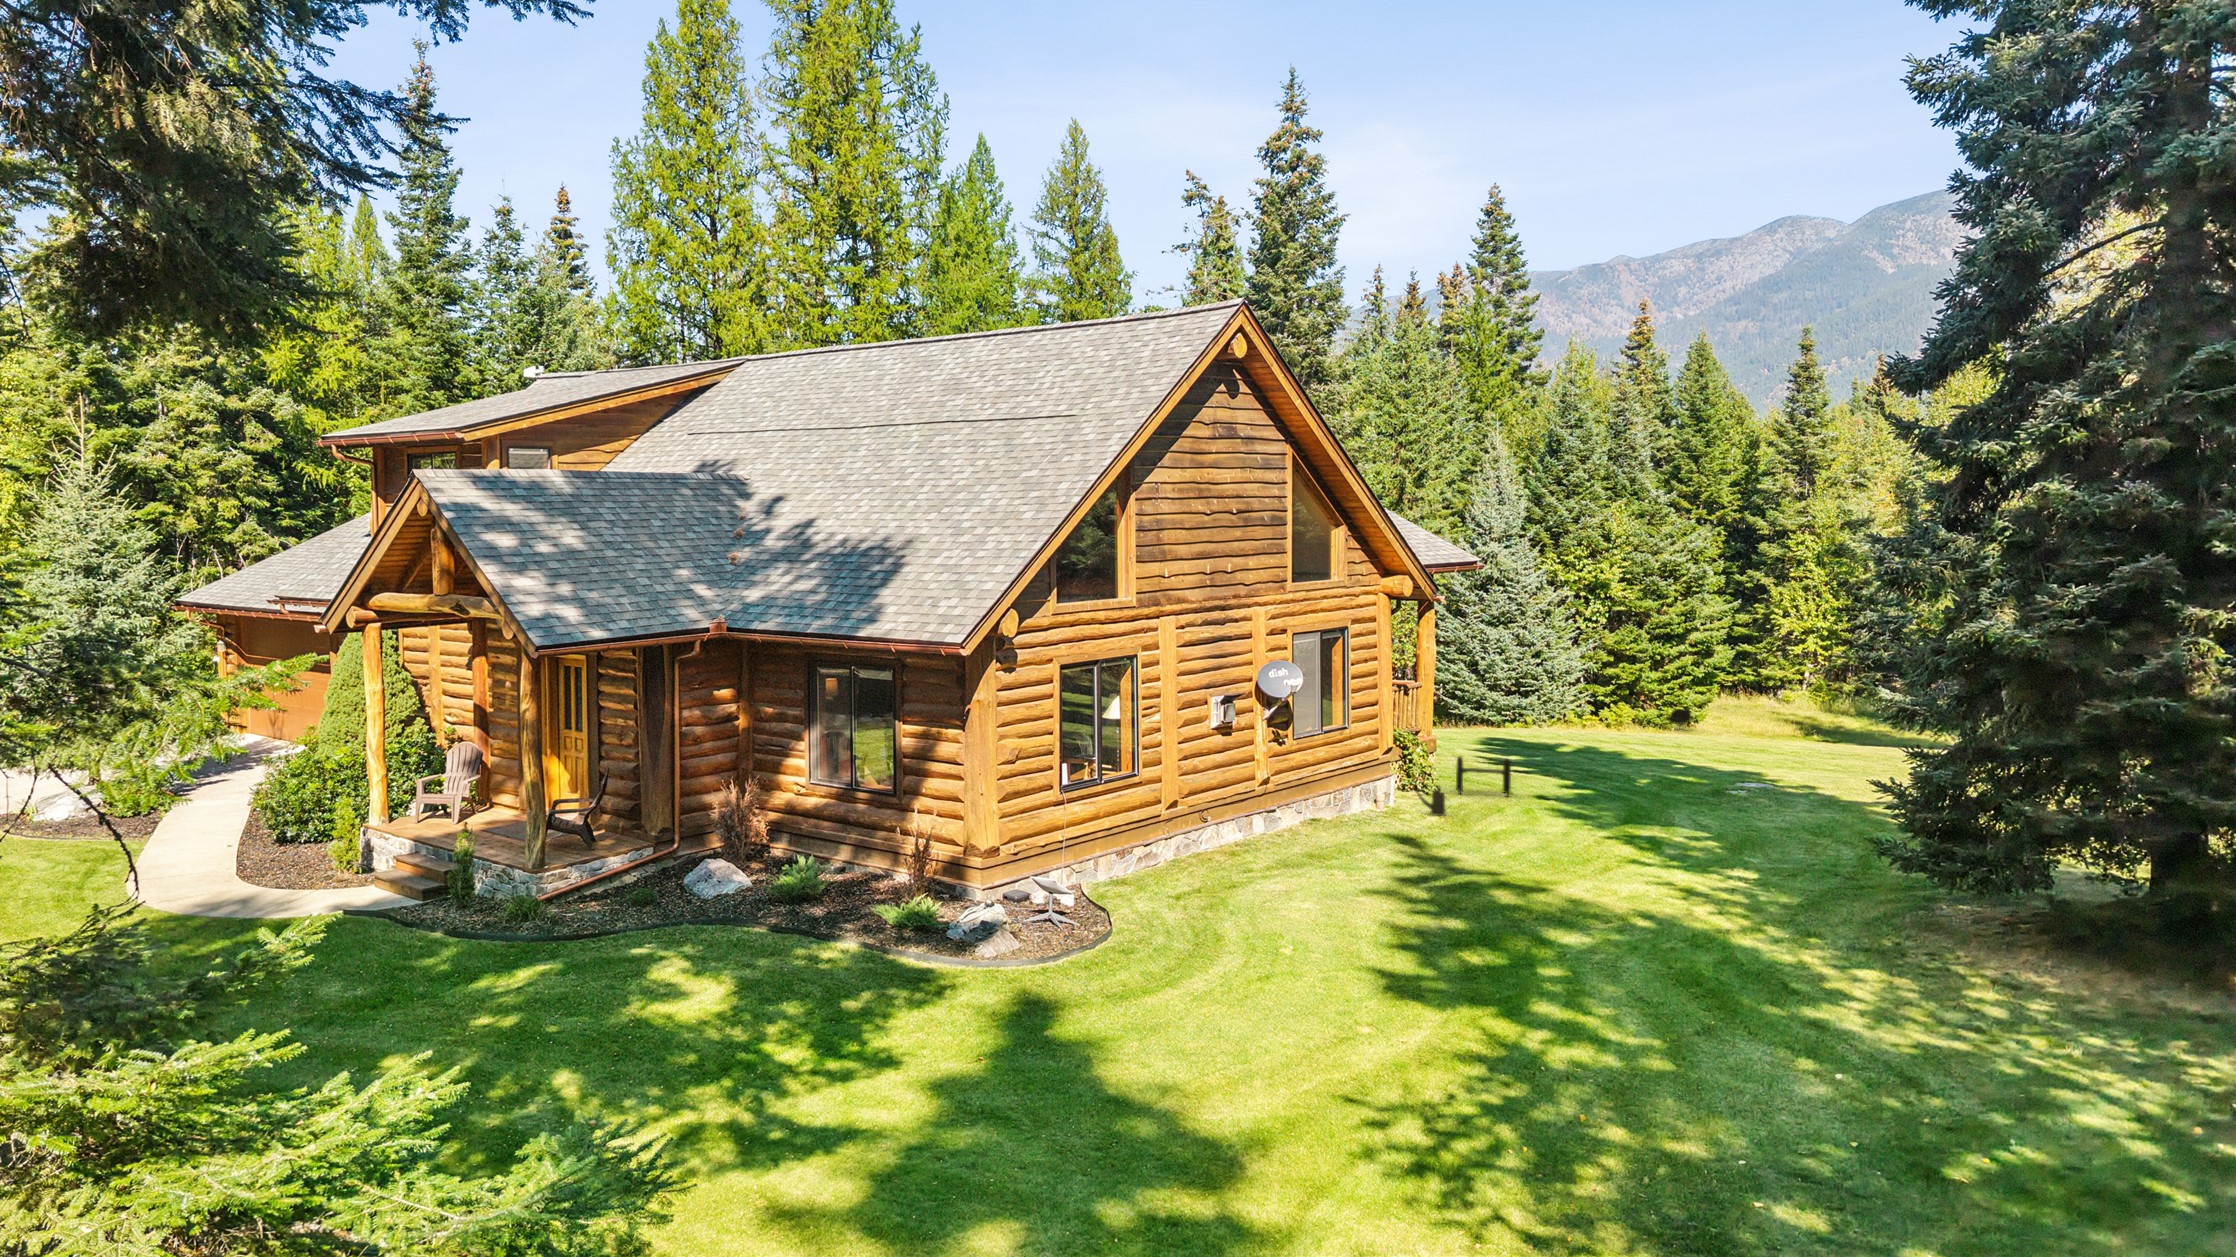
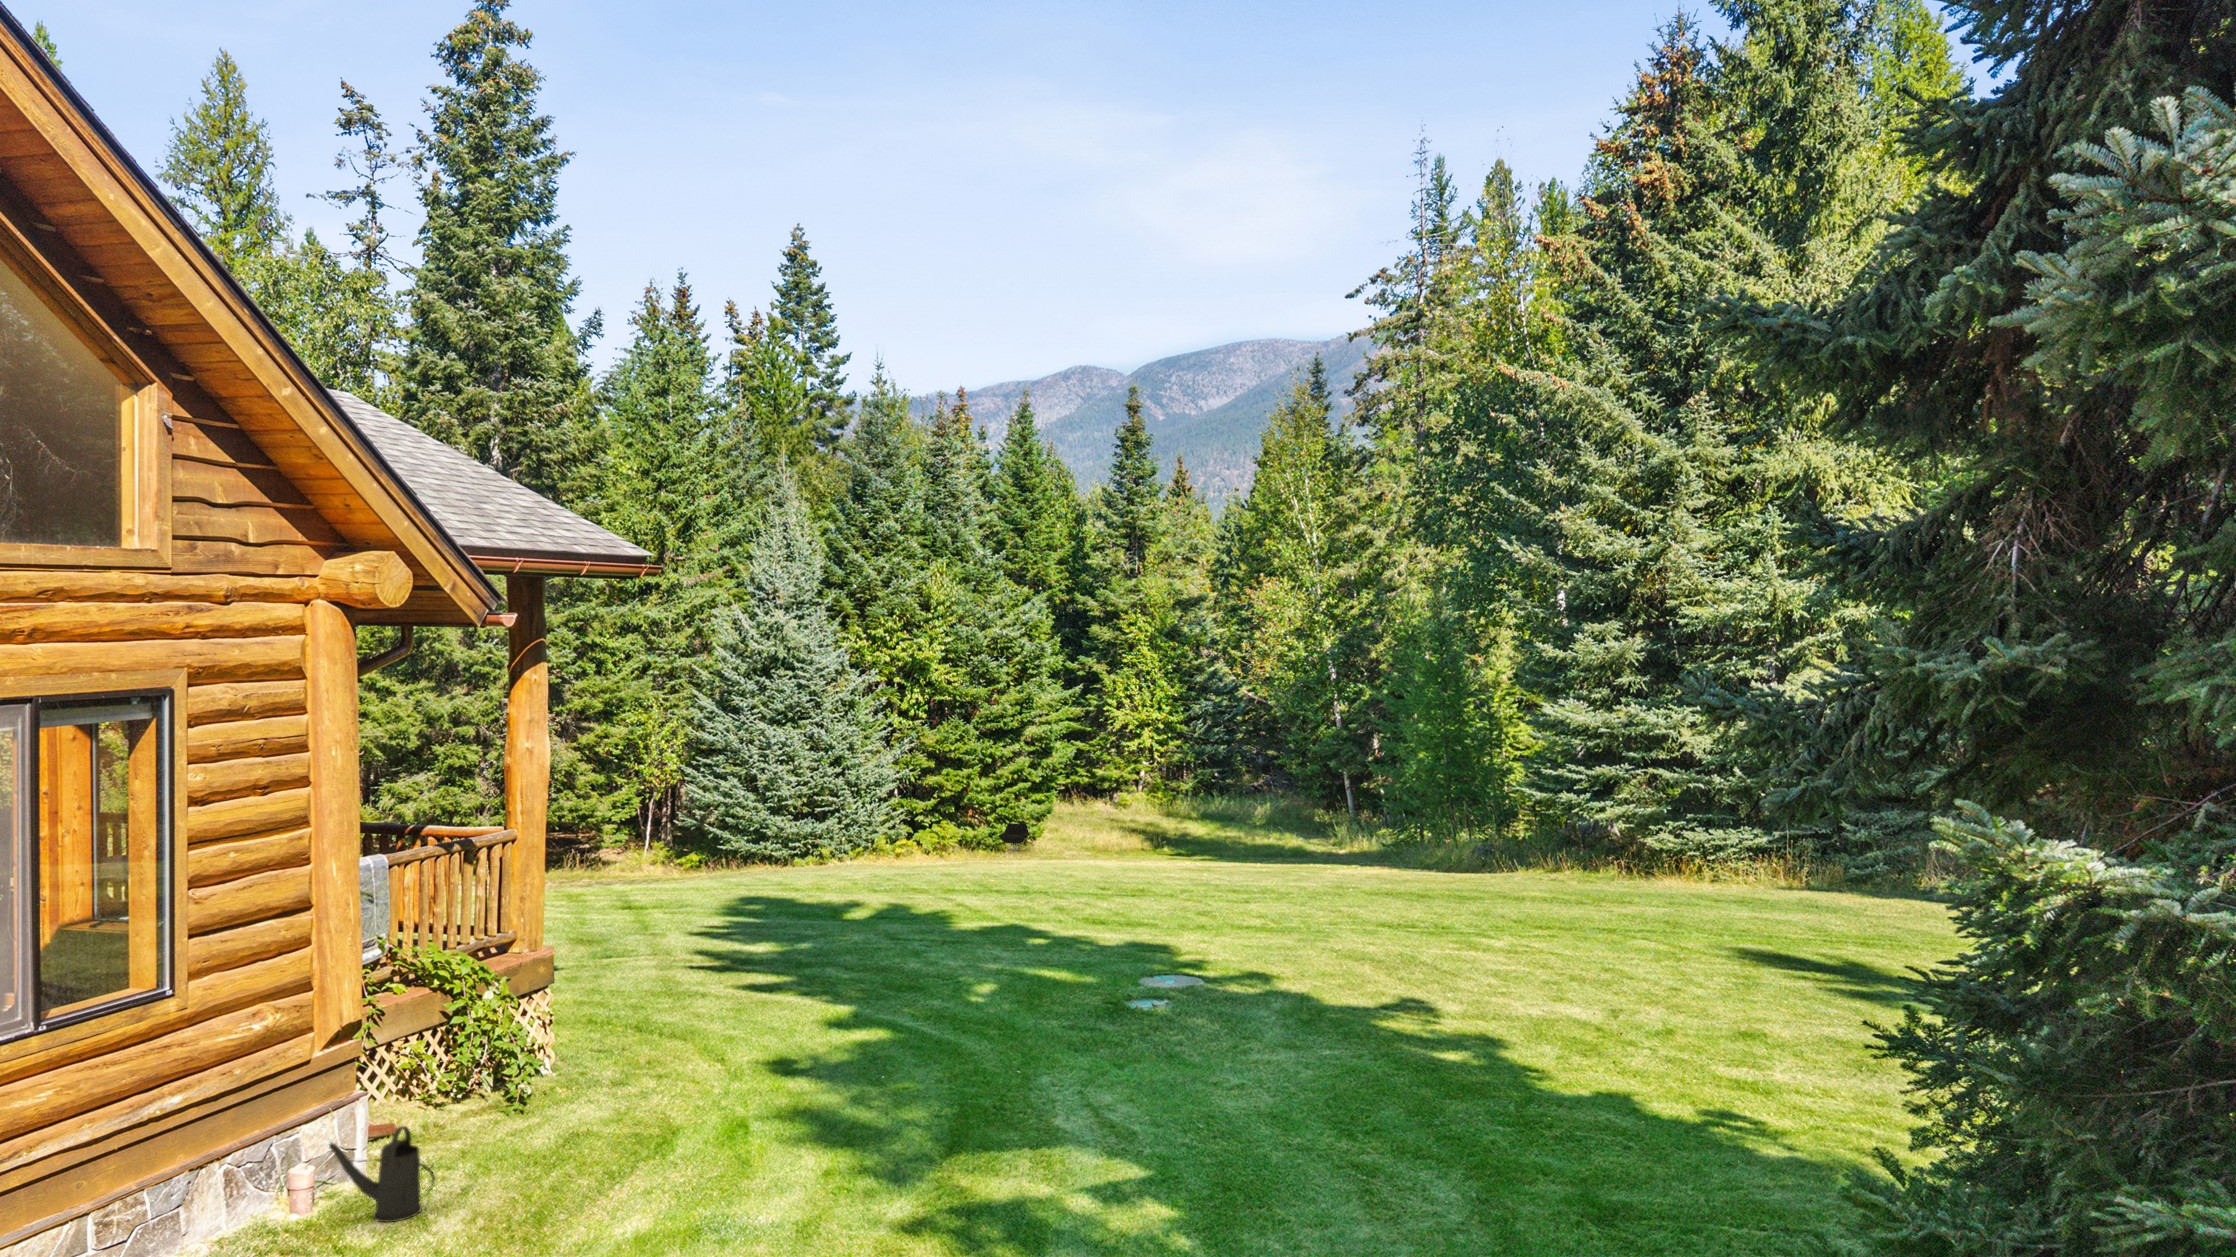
bench: present [1456,756,1511,797] -> none [542,987,670,1092]

